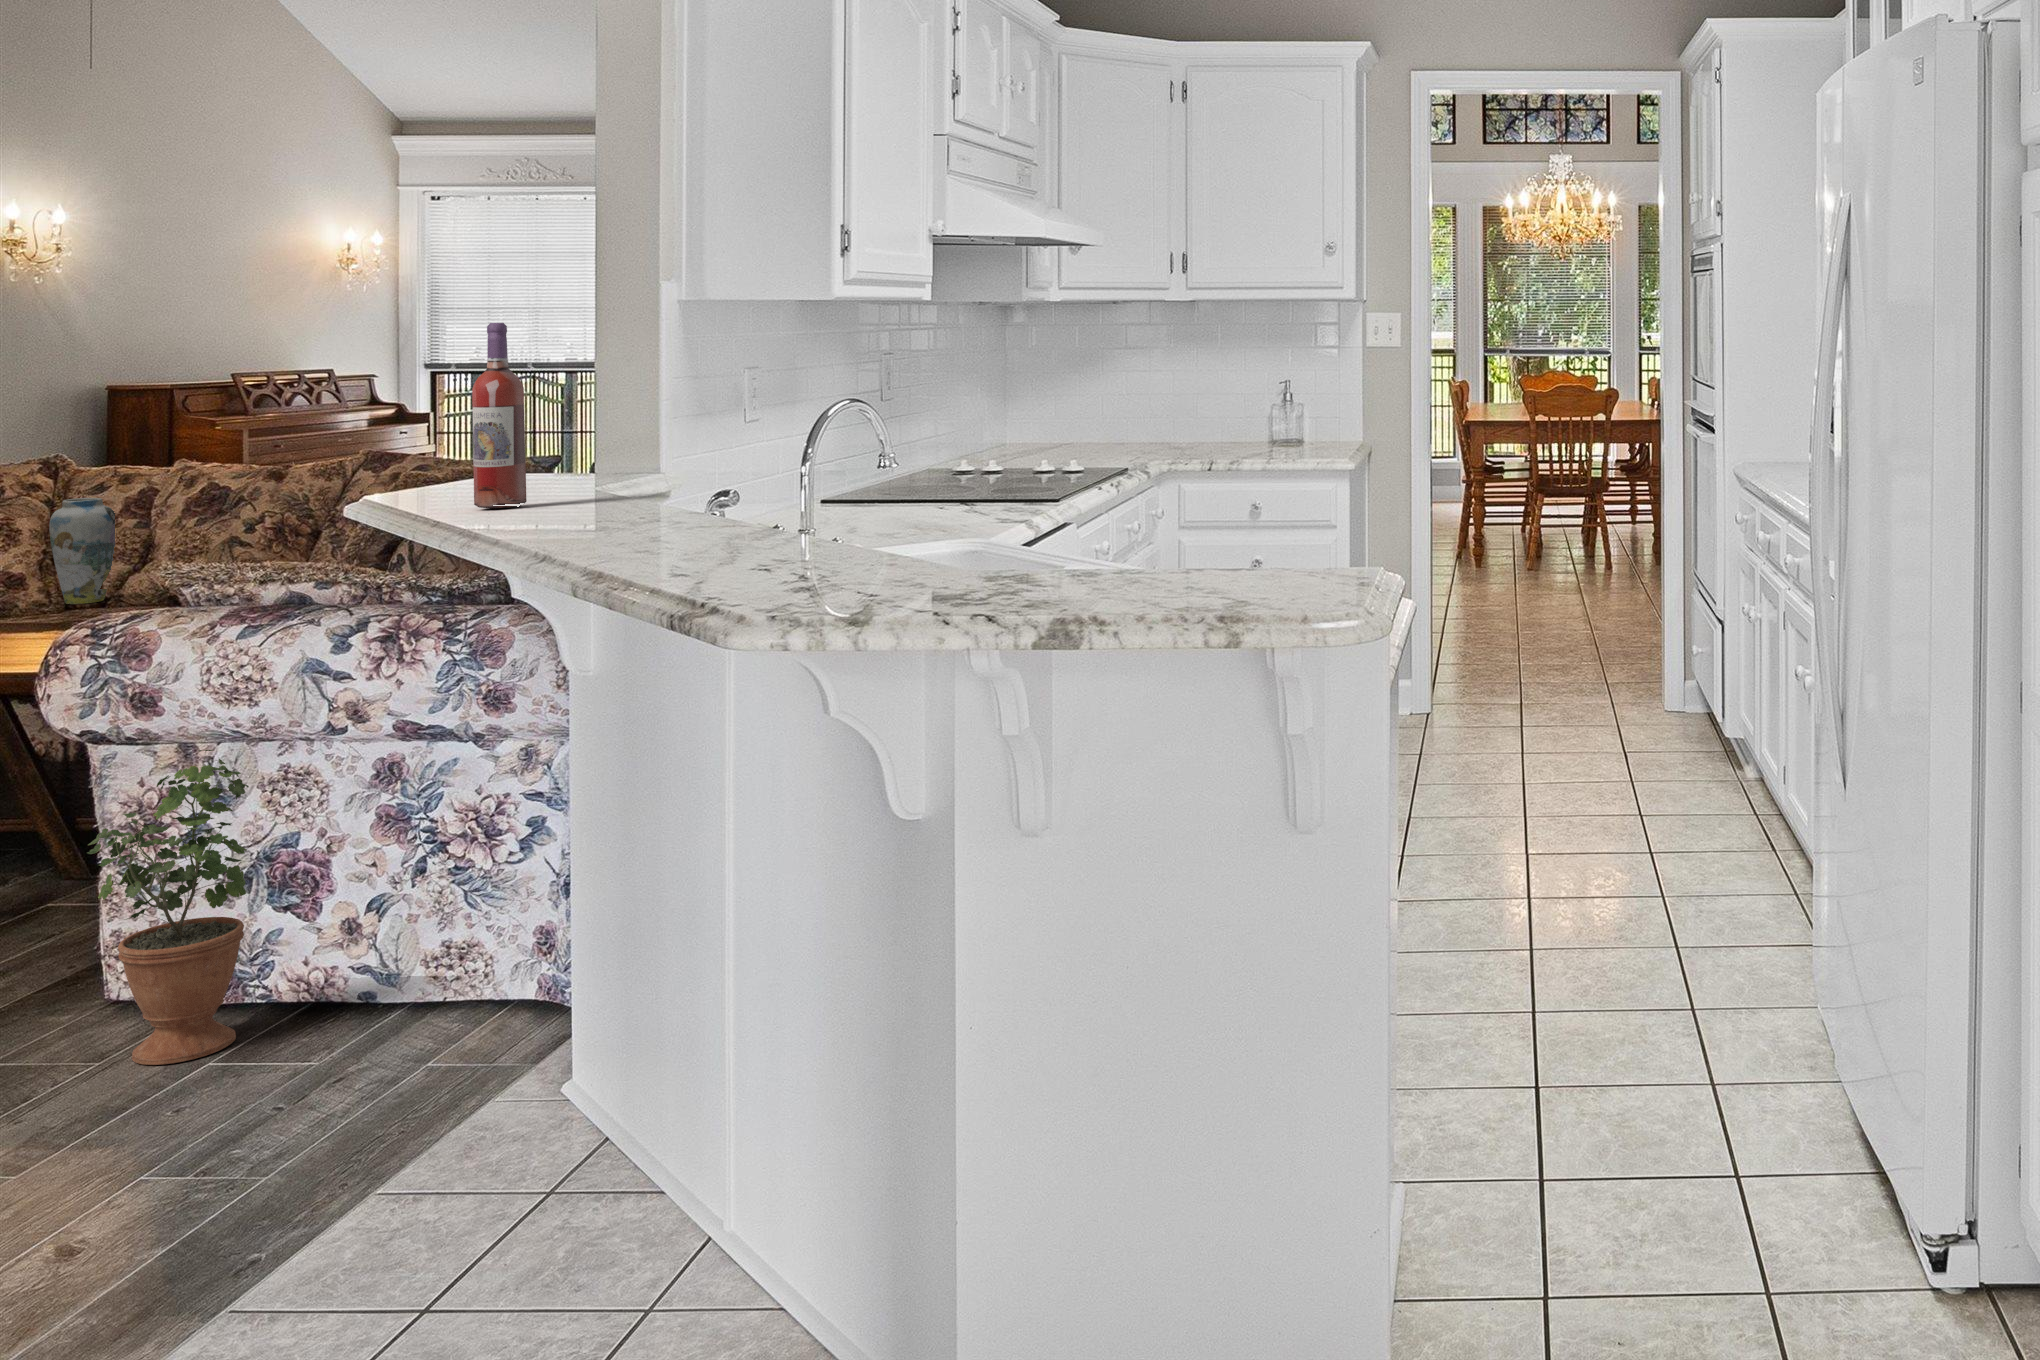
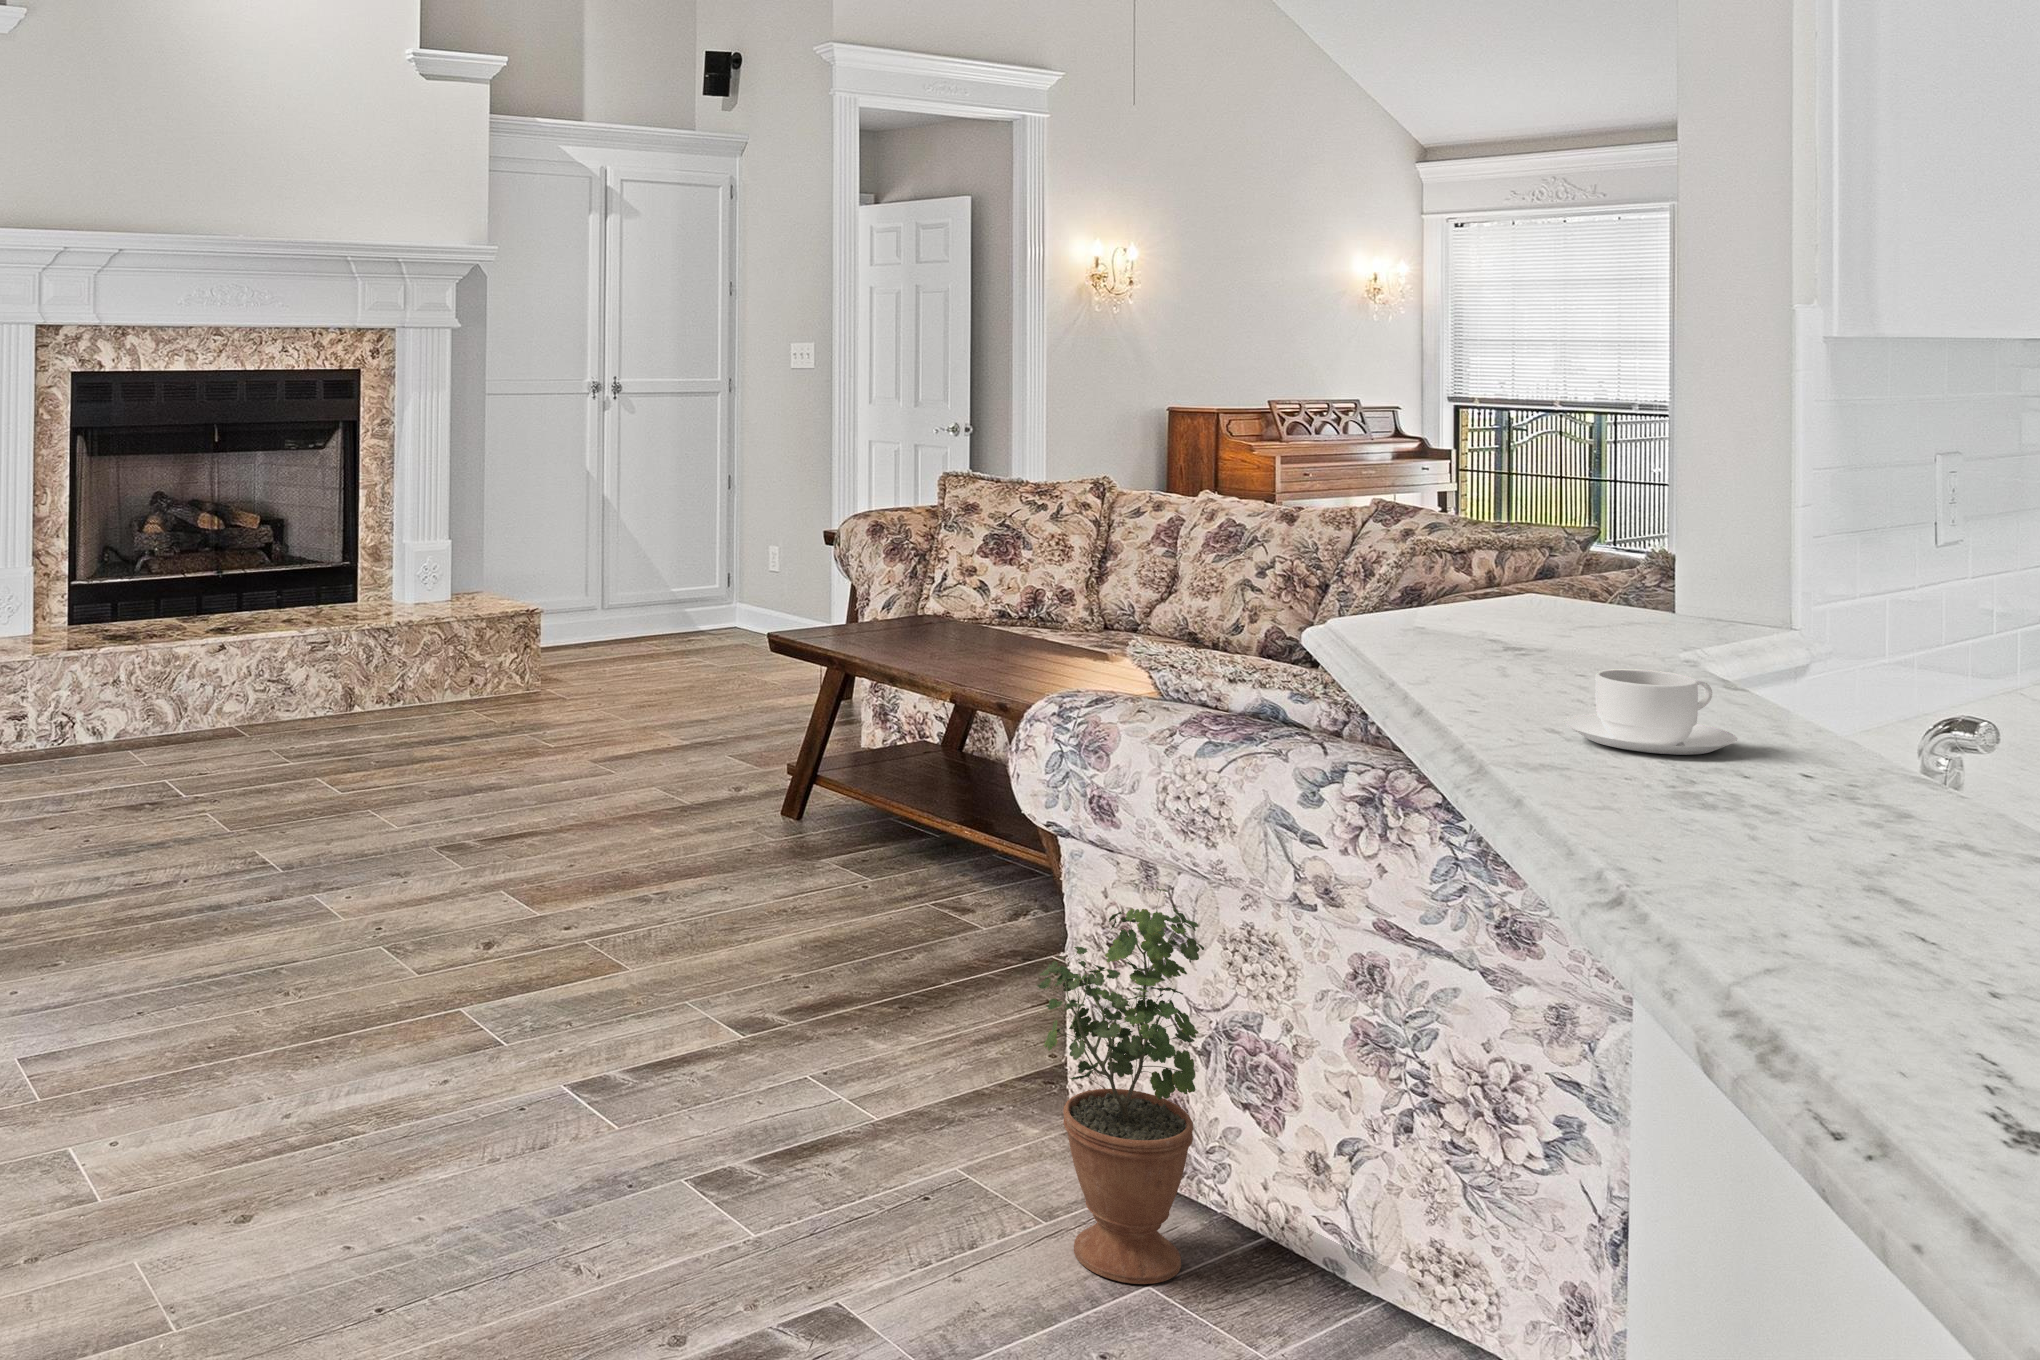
wine bottle: present [472,323,527,509] -> none [1486,372,1566,666]
coffee cup: none [522,484,616,525] -> present [1564,669,1737,755]
vase: present [49,498,115,604] -> none [1094,523,1148,627]

